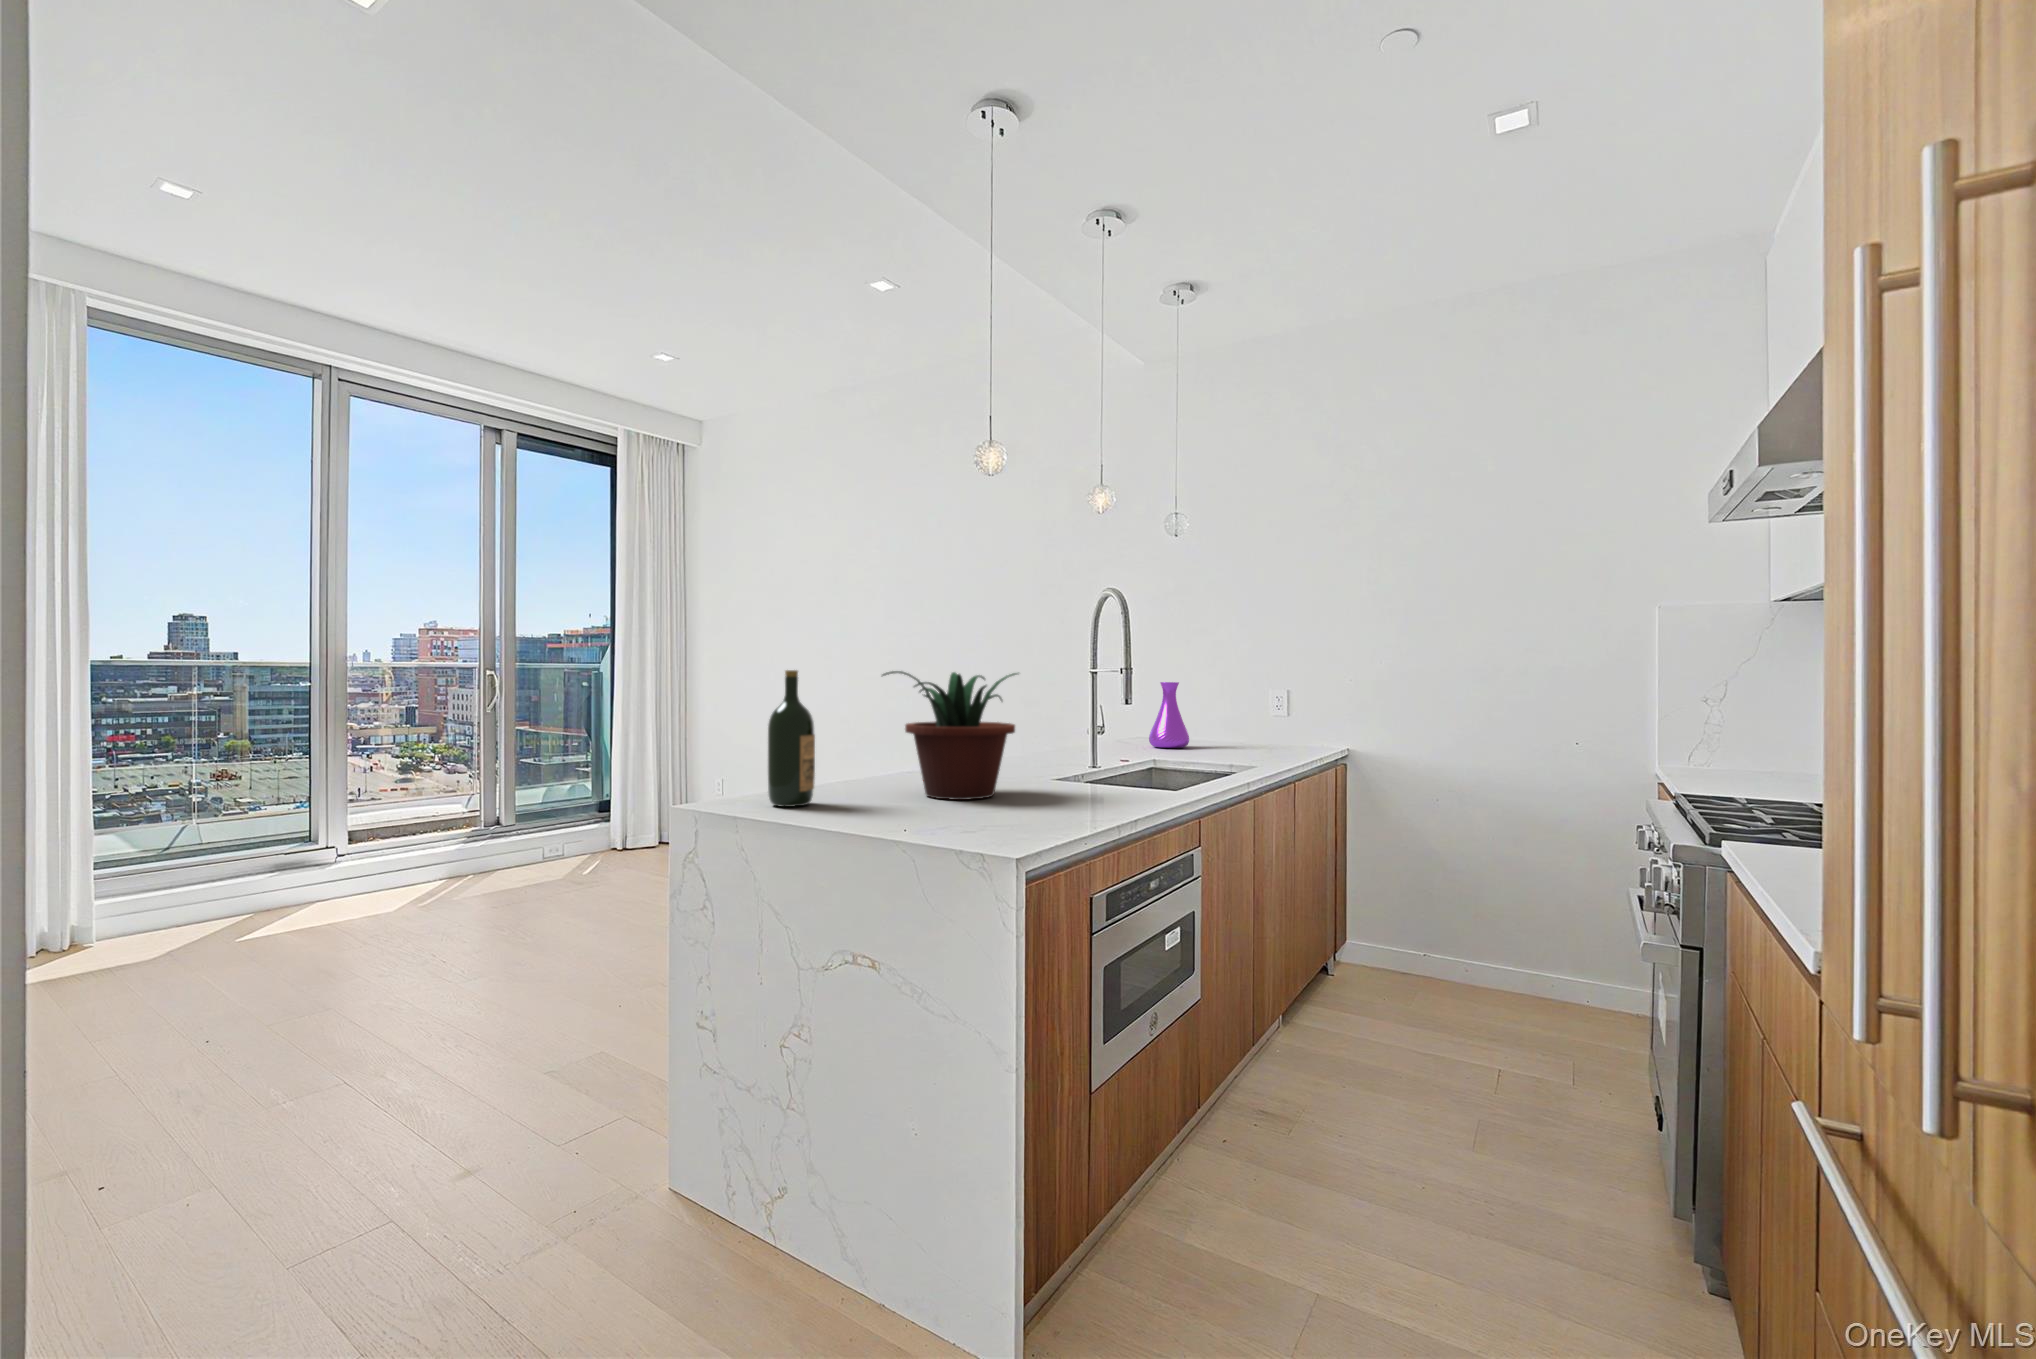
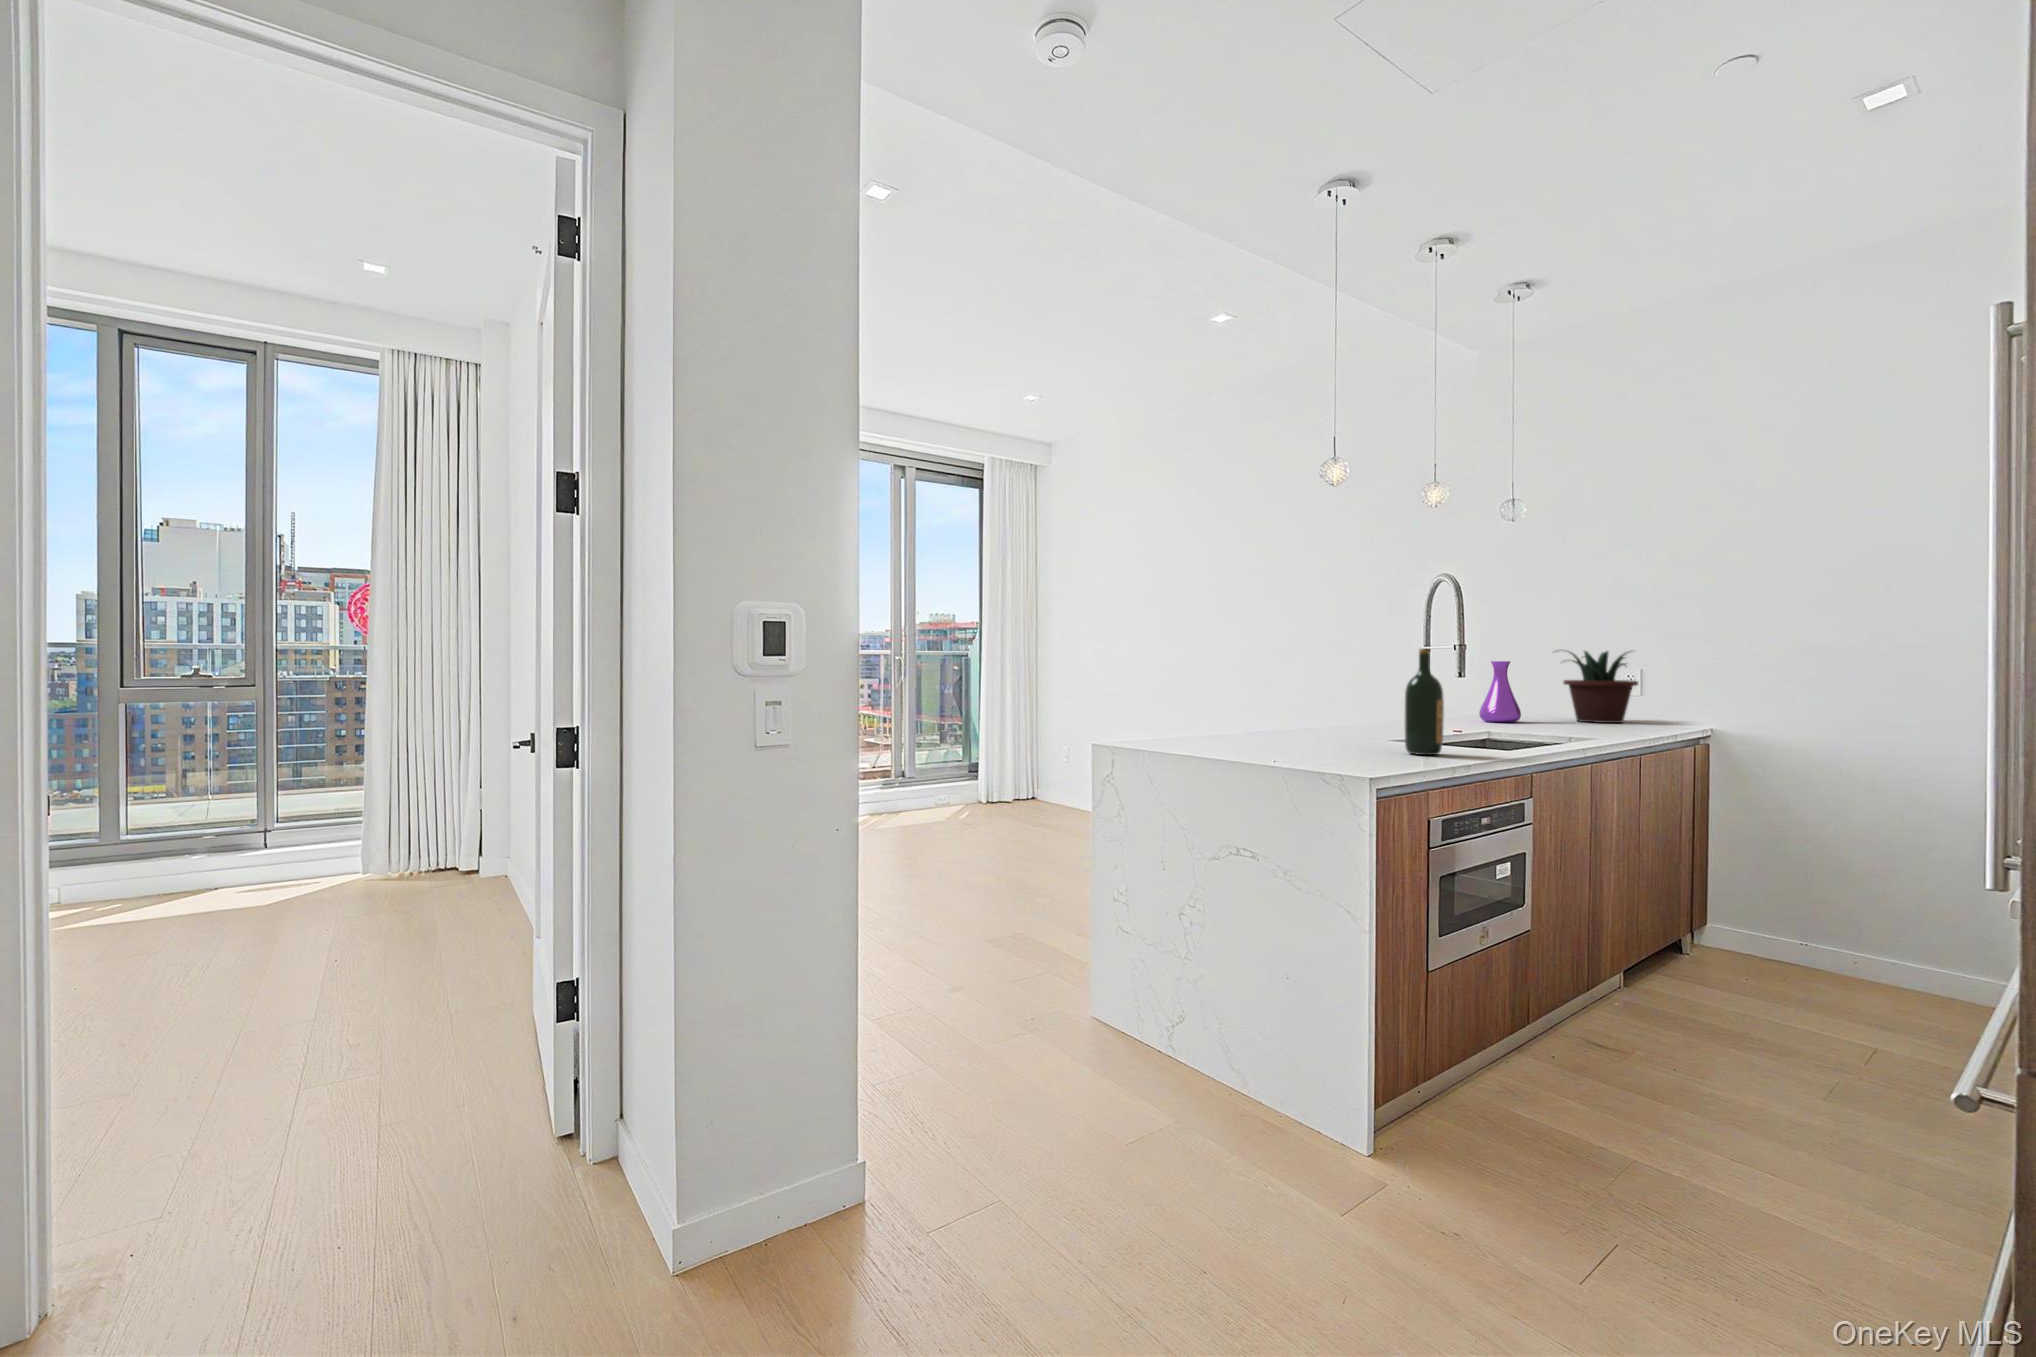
wine bottle: present [768,670,815,807] -> present [1405,649,1444,755]
potted plant: present [882,671,1017,800] -> present [1564,651,1638,723]

